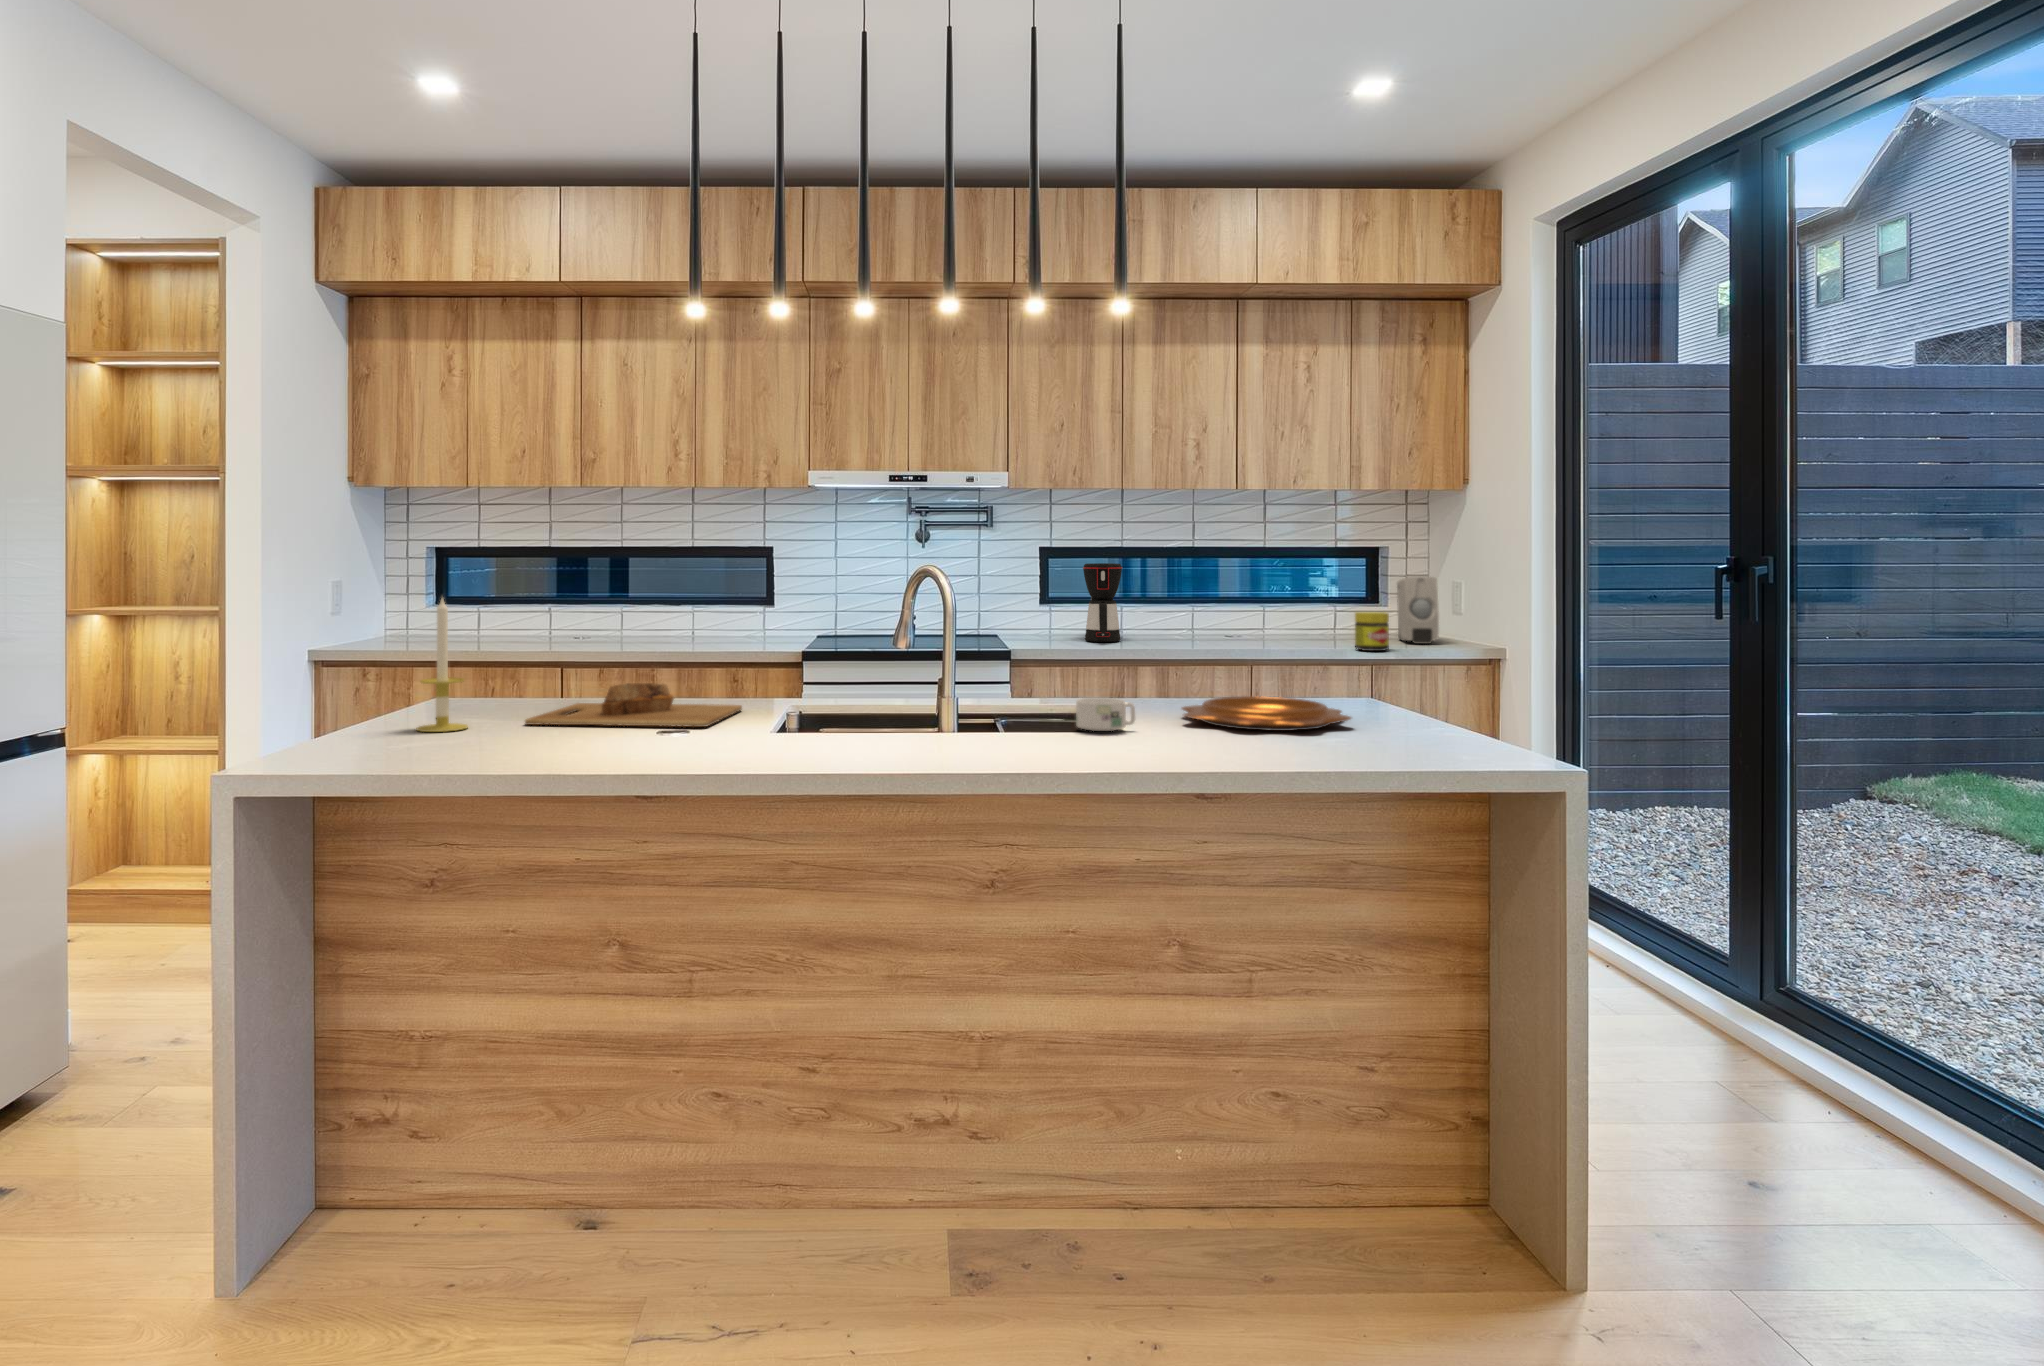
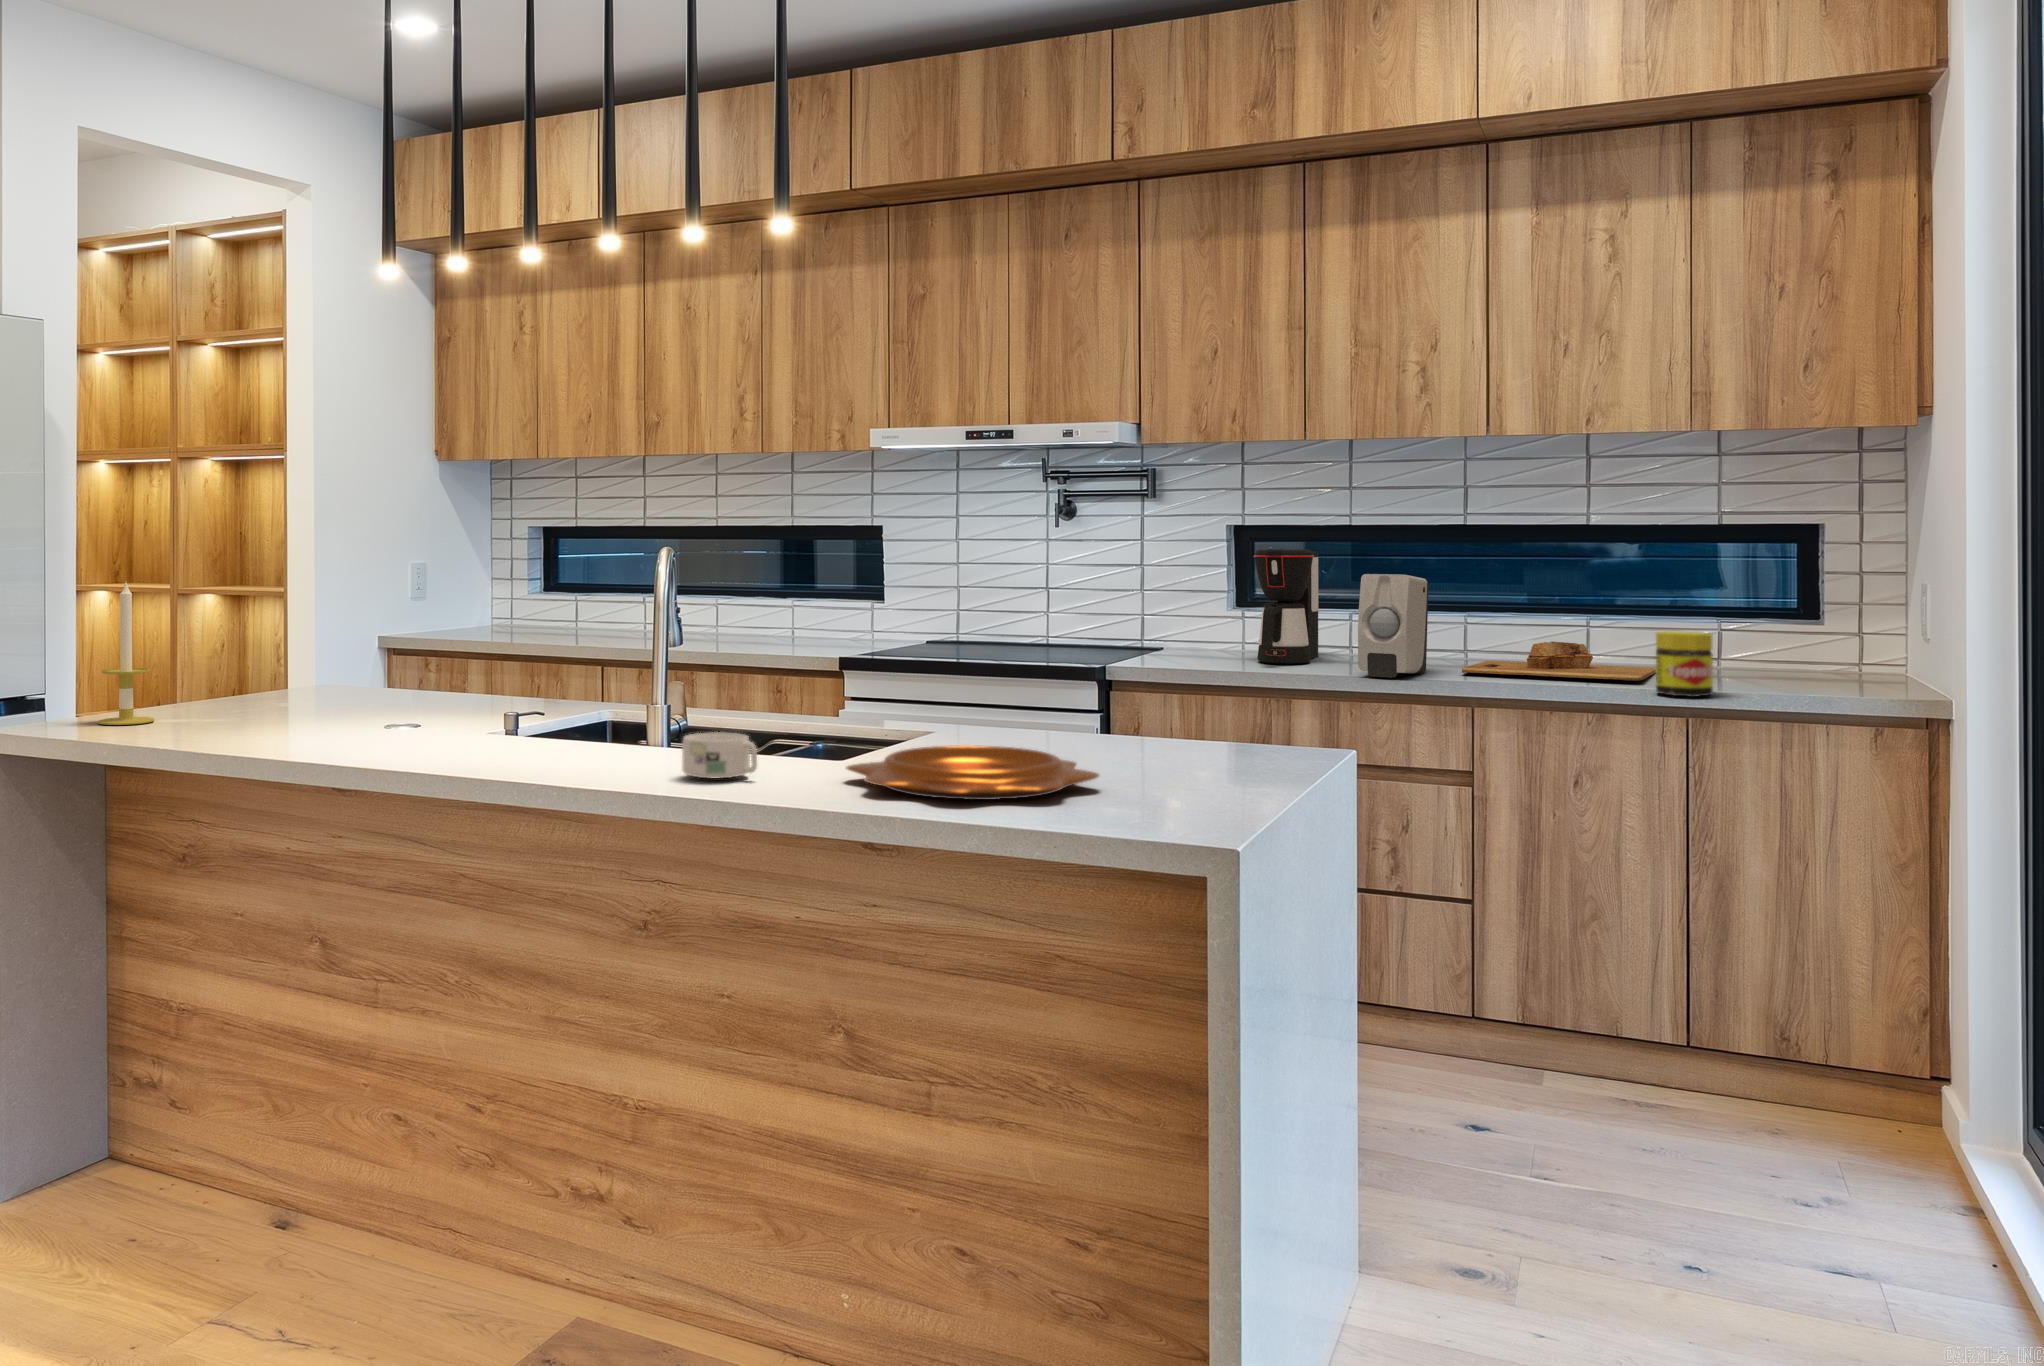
soap dispenser: present [1397,577,1439,644] -> present [1358,574,1428,678]
cutting board: present [525,683,742,727] -> present [1462,641,1656,680]

